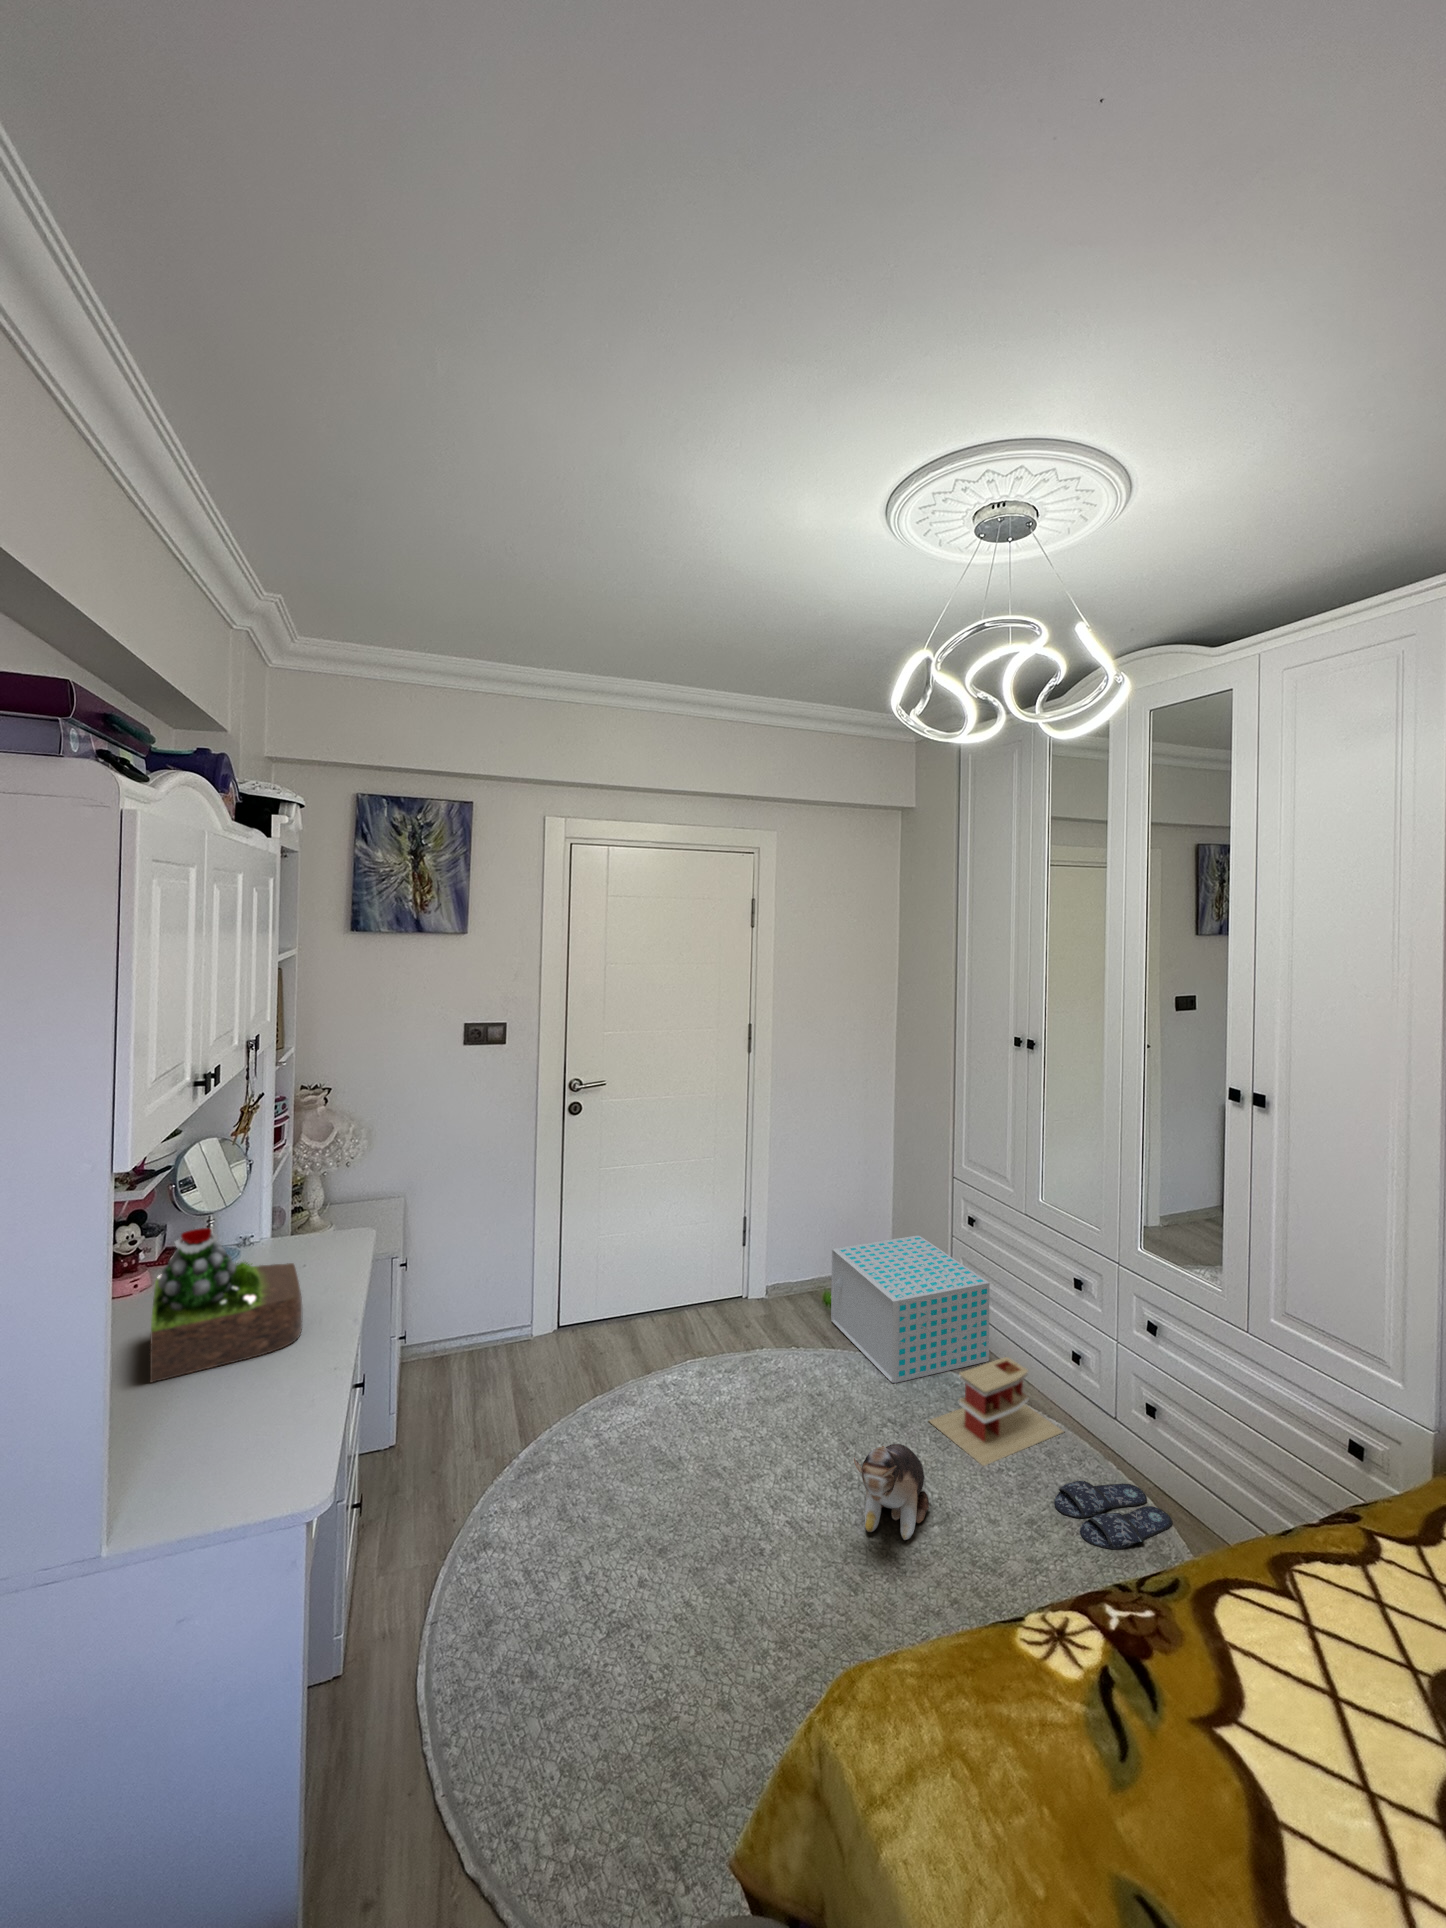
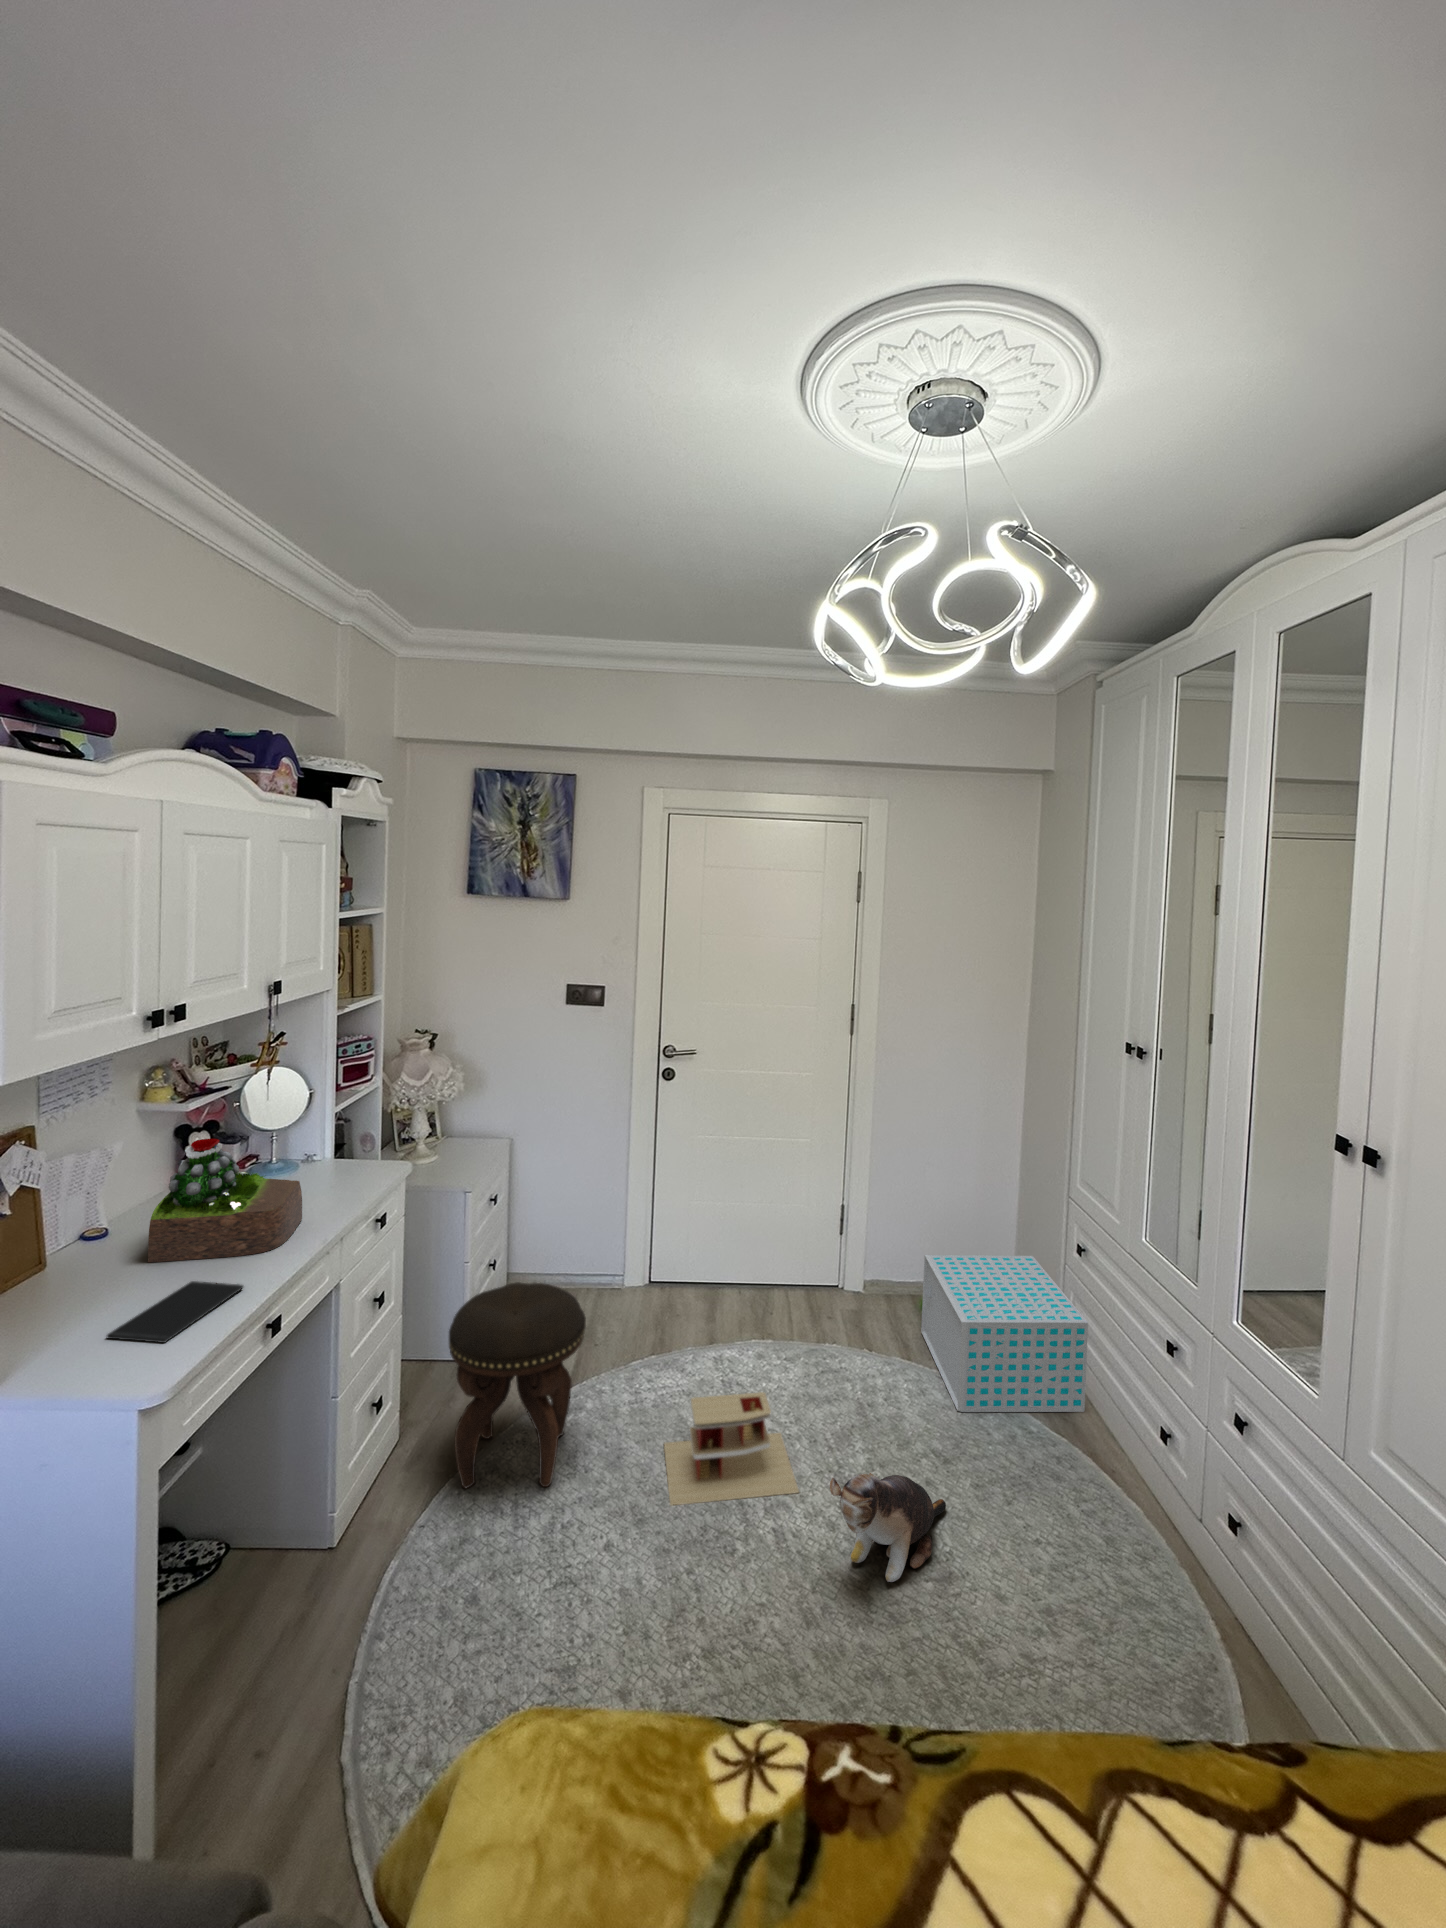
footstool: none [431,1335,575,1567] -> present [449,1282,586,1488]
toy house: present [929,1357,1063,1466] -> present [664,1392,799,1506]
tablet: none [187,1383,304,1470] -> present [107,1281,243,1343]
slippers: present [1054,1481,1172,1549] -> none [1087,1572,1234,1668]

